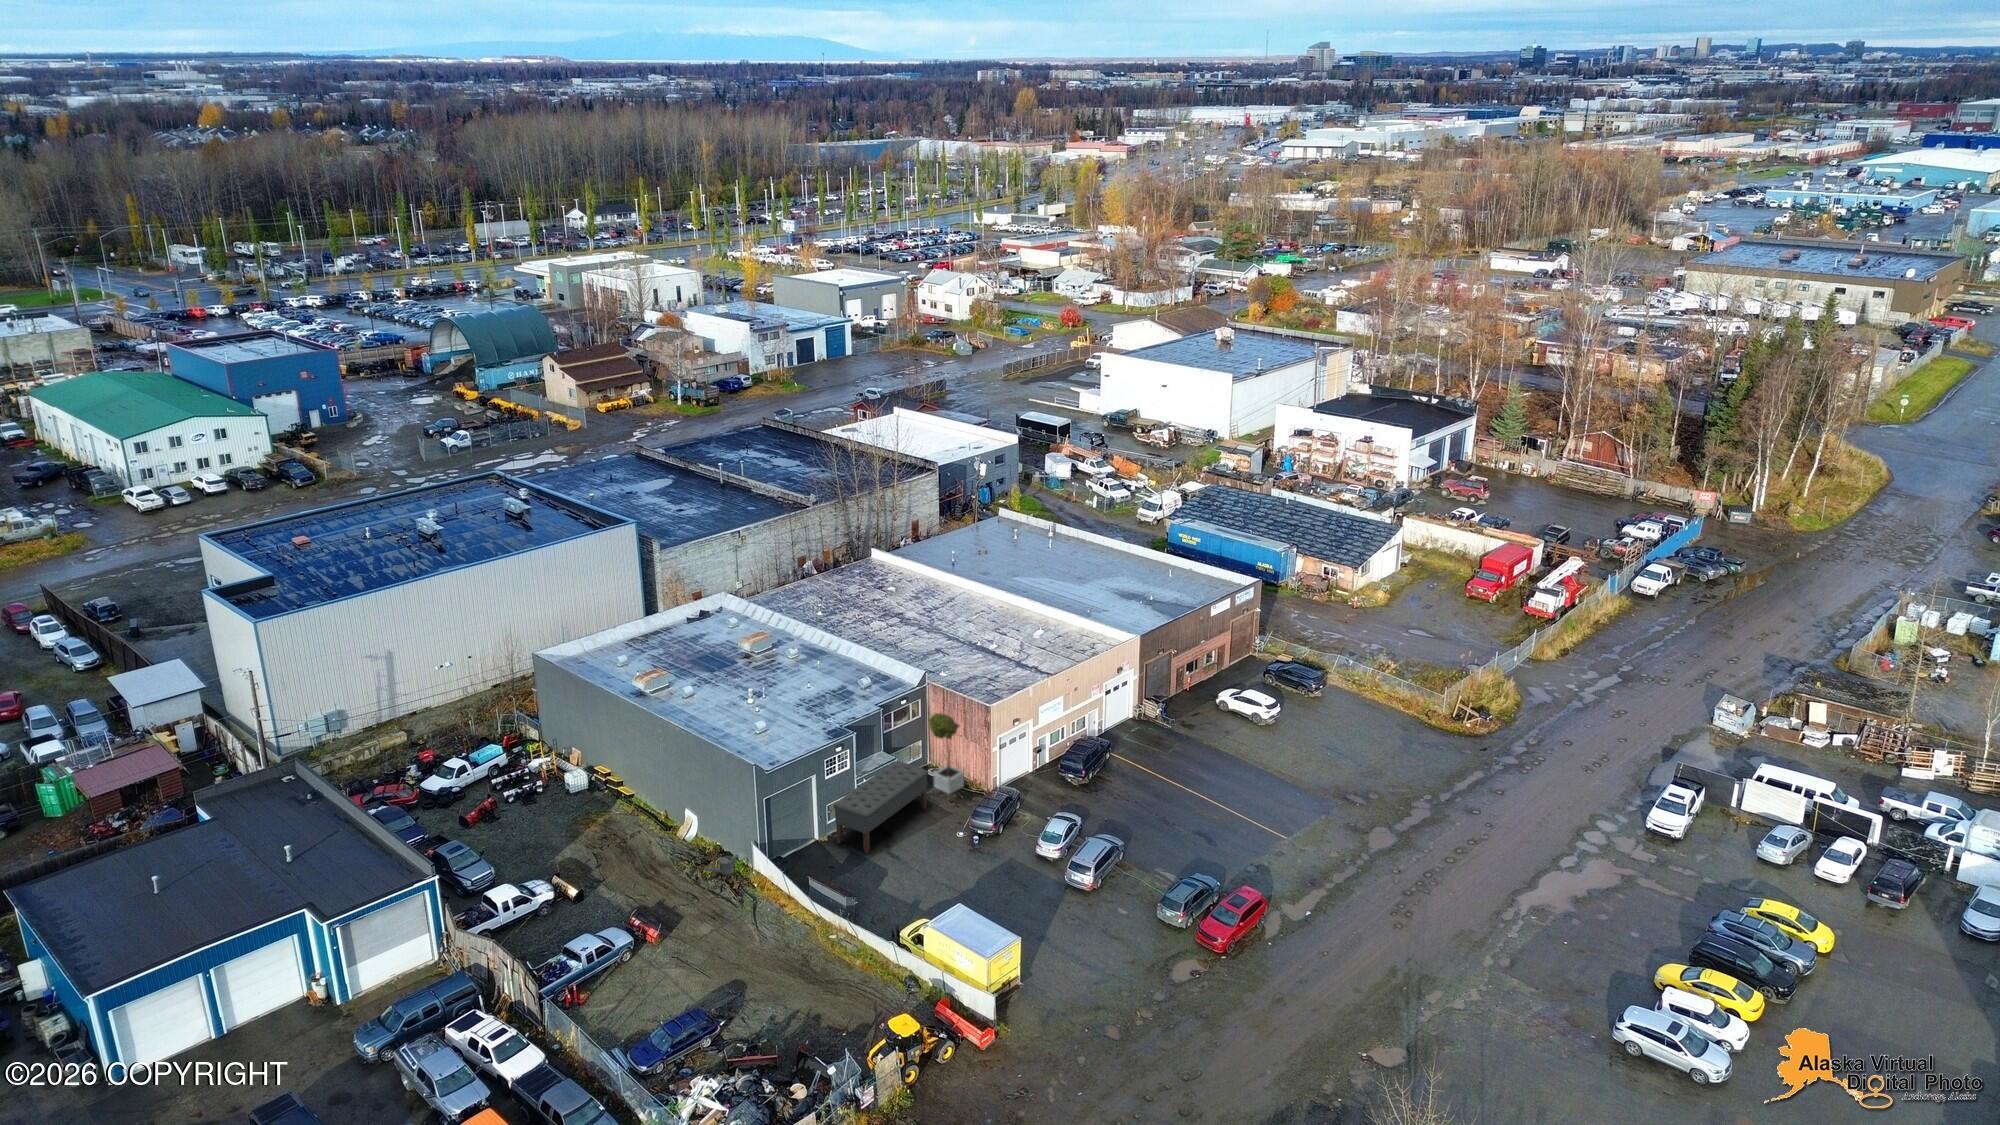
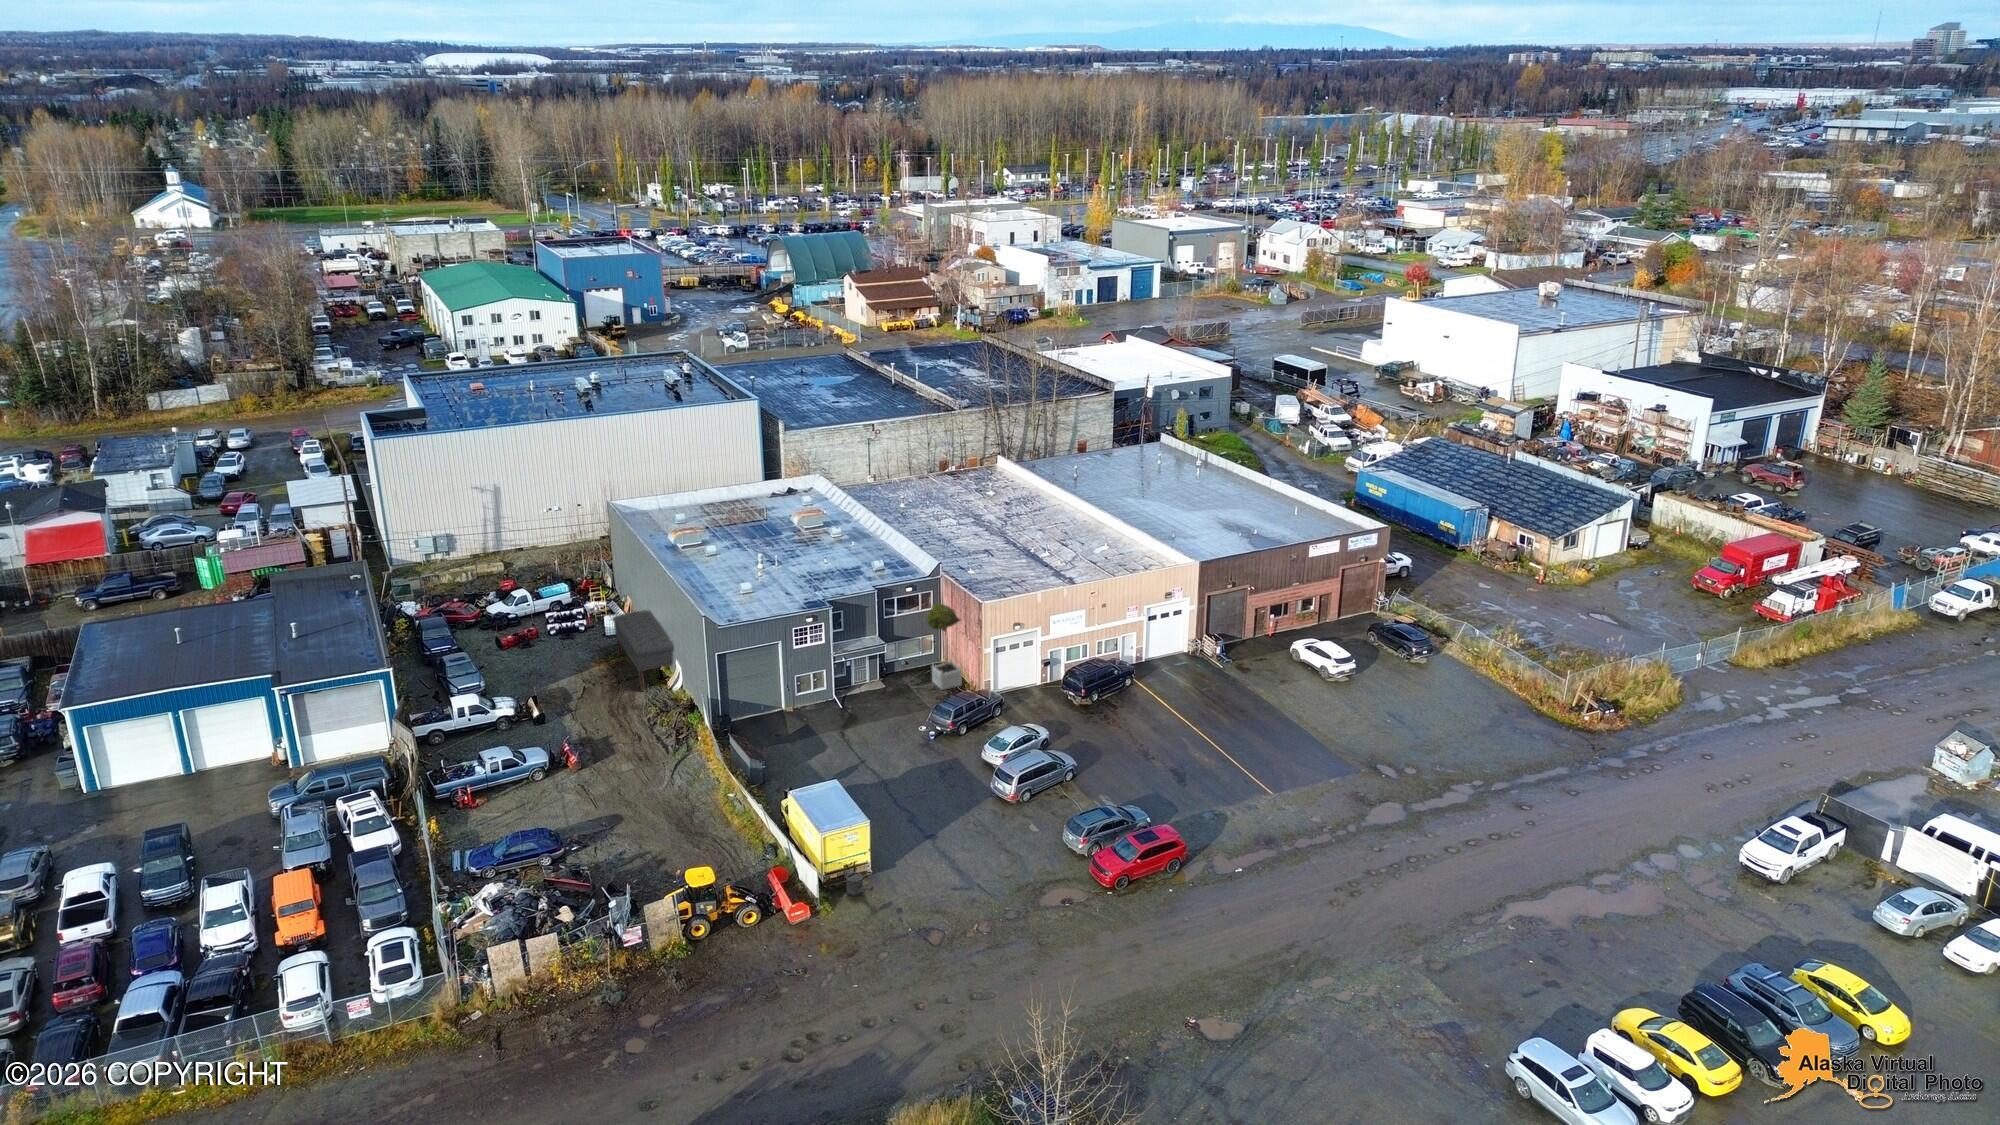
bench: present [833,761,928,854] -> present [612,610,674,691]
watering can: present [706,855,738,875] -> present [844,870,874,896]

